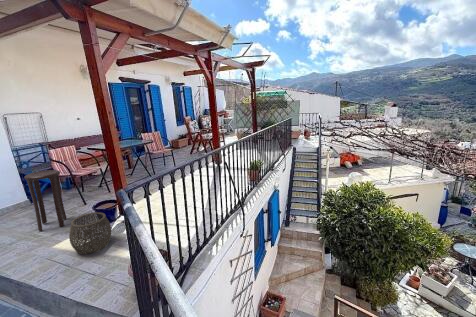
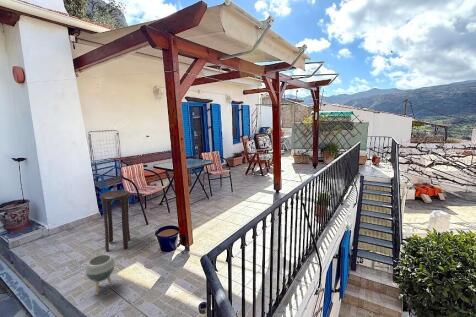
woven basket: present [69,212,111,254] -> none [134,243,174,289]
planter: none [14,228,49,267] -> present [85,254,115,295]

